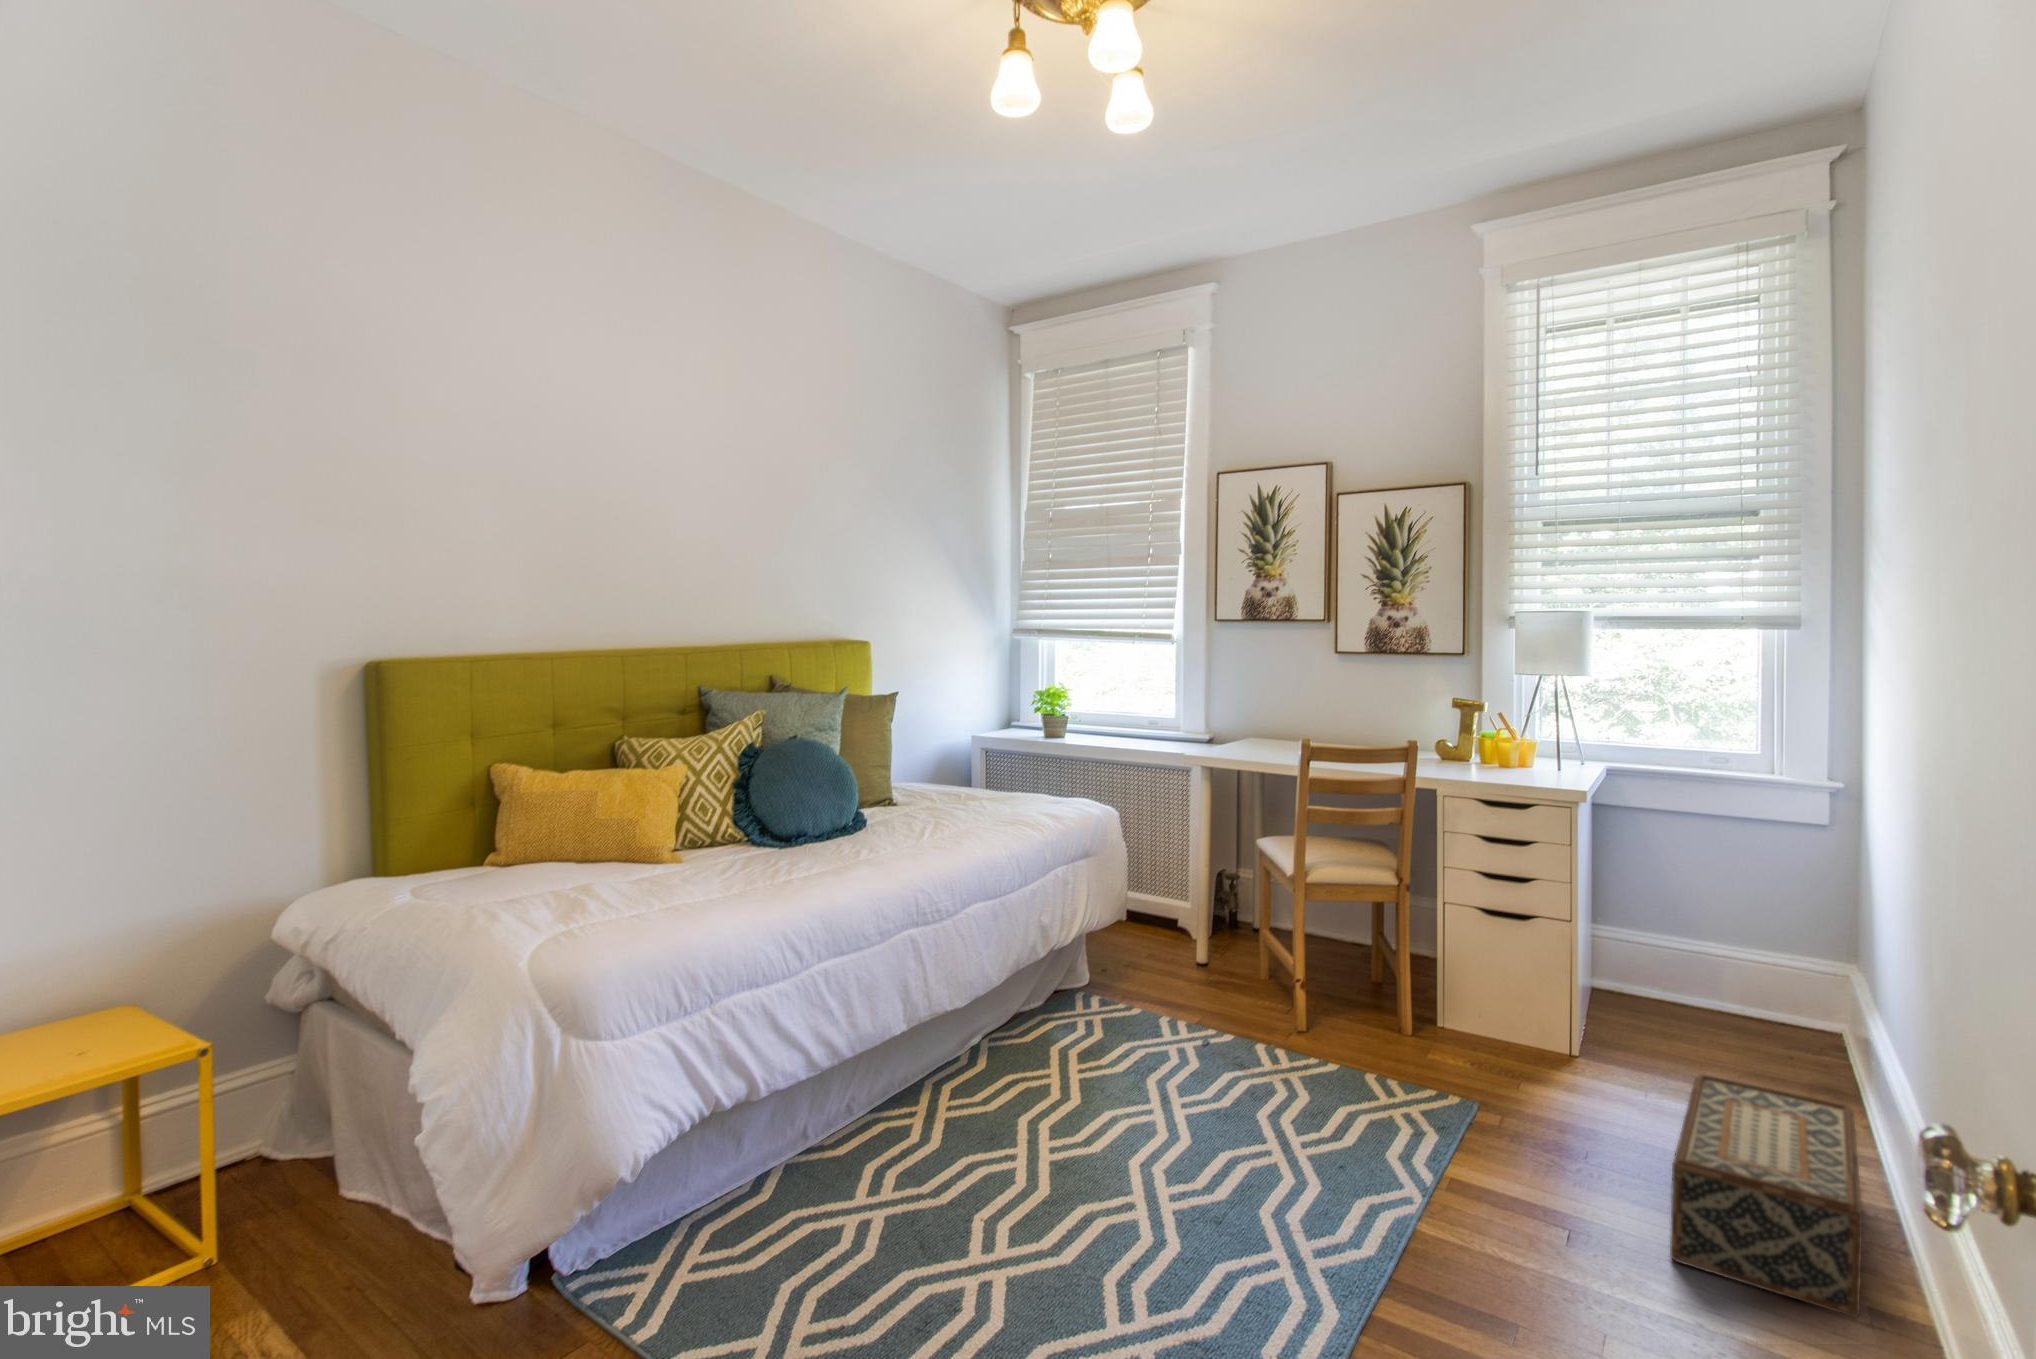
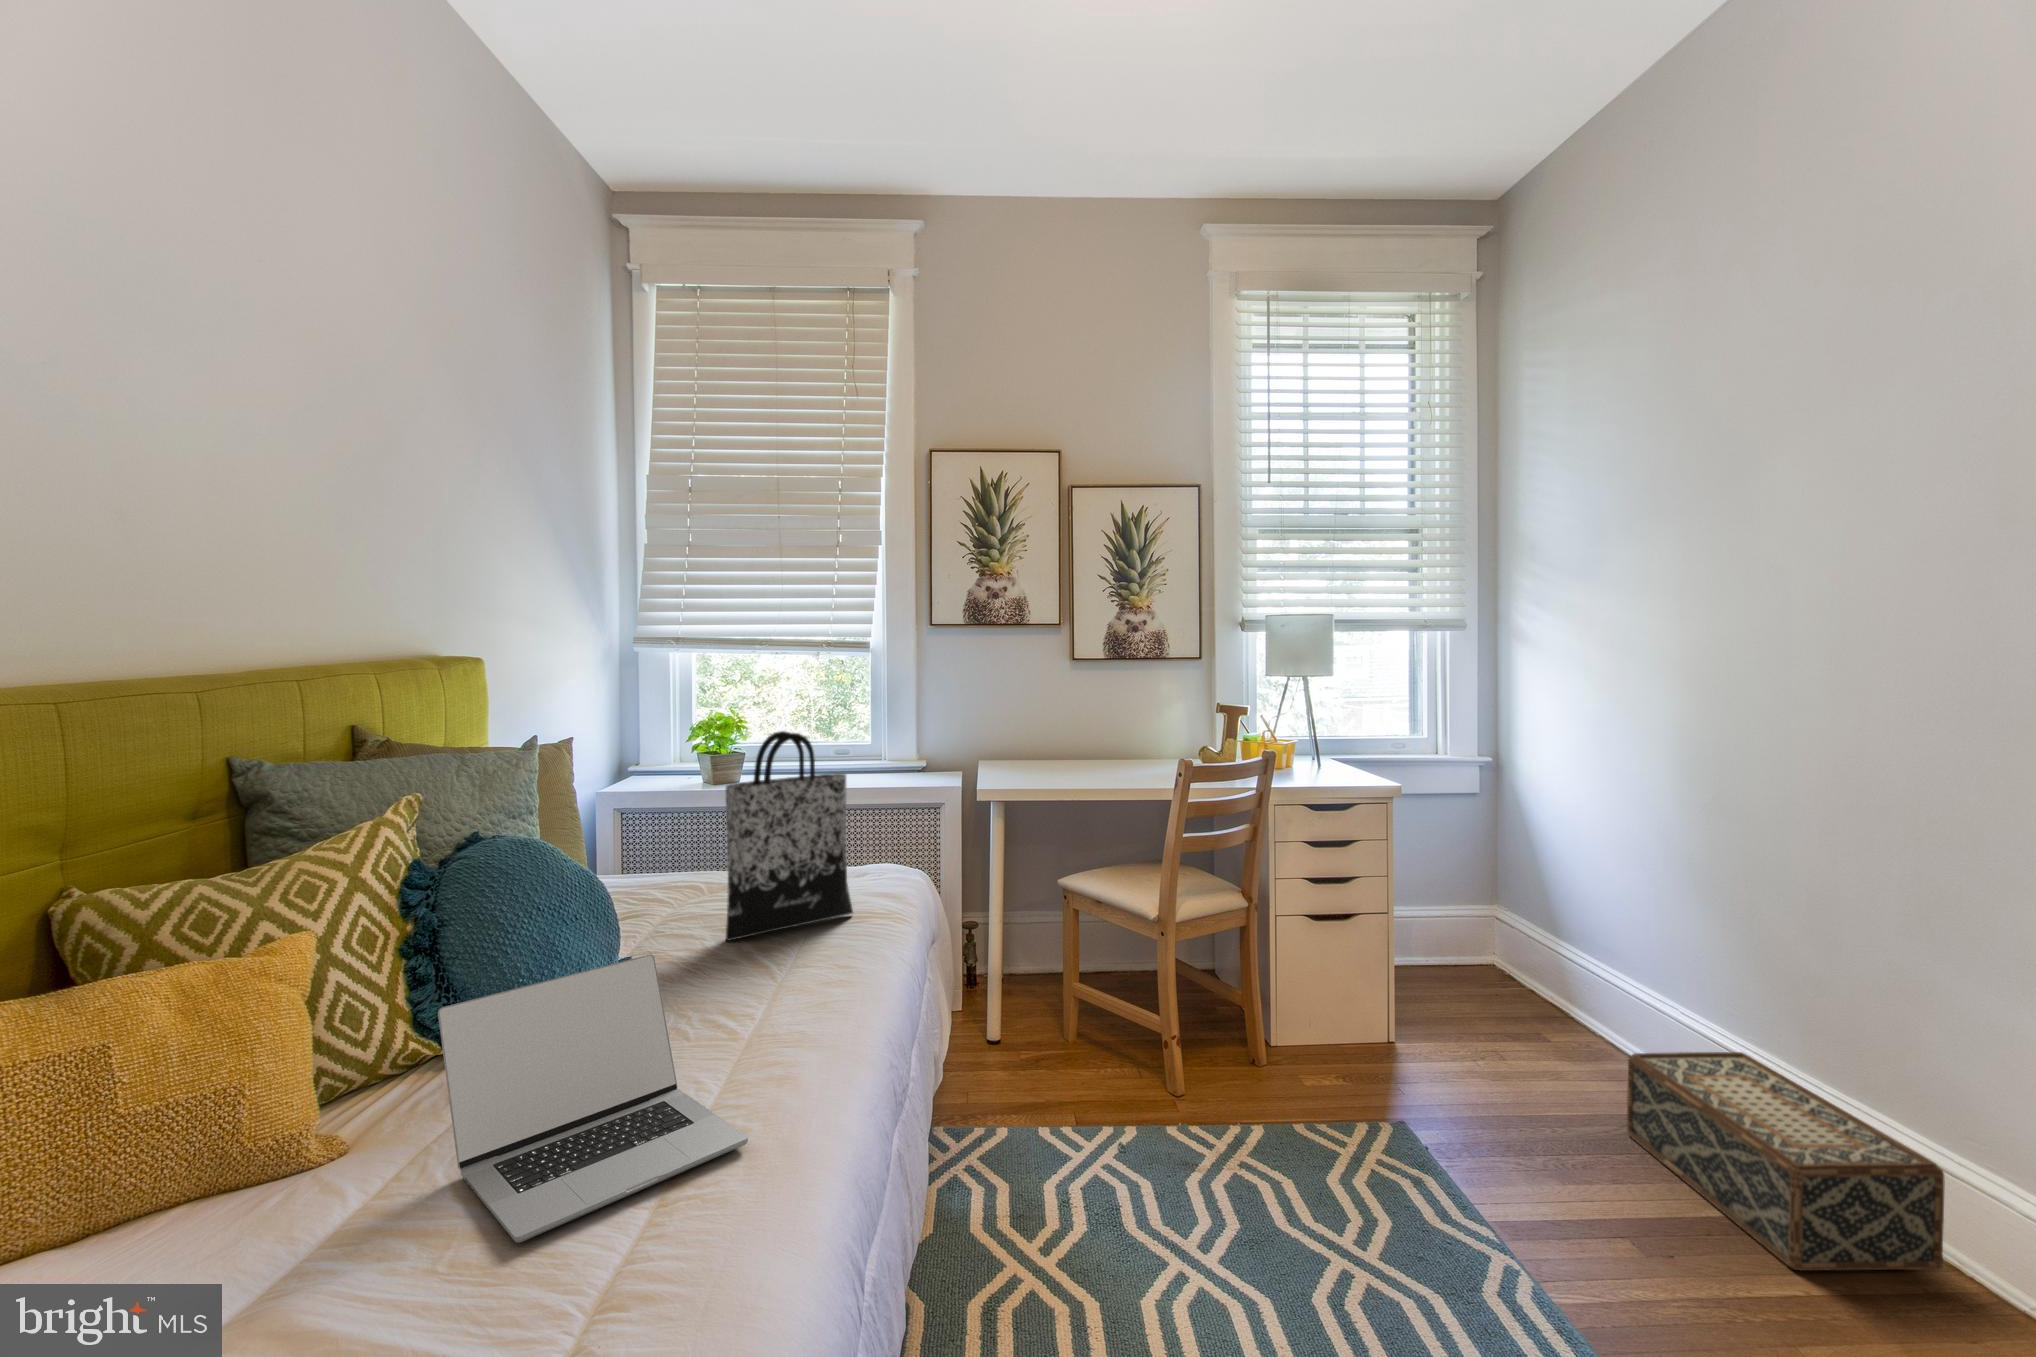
tote bag: none [922,694,1011,821] -> present [725,731,853,941]
laptop: none [691,794,802,884] -> present [438,955,748,1243]

